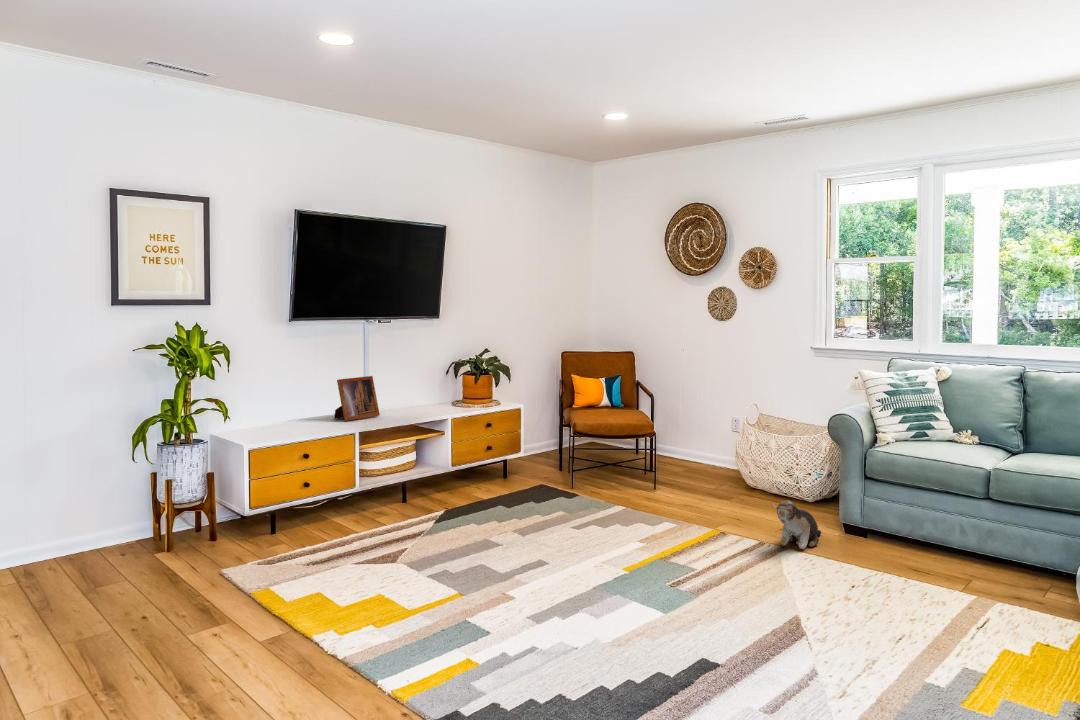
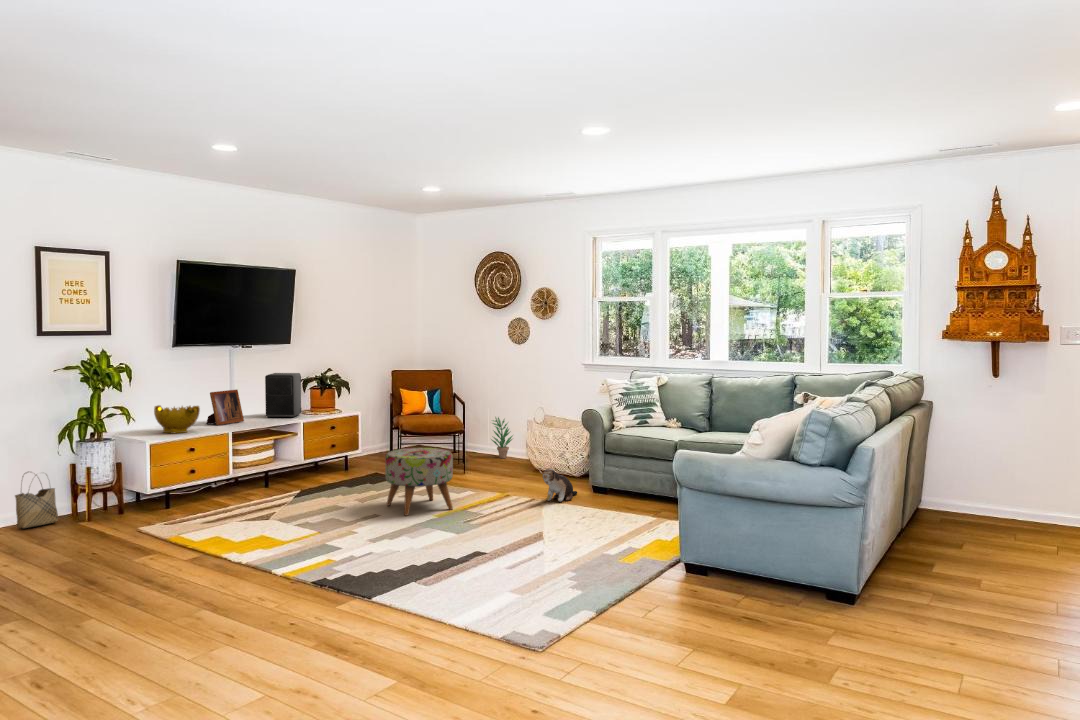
speaker: none [407,355,452,412] -> present [265,373,302,418]
decorative bowl: none [263,396,320,434] -> present [154,405,200,434]
potted plant: none [681,412,712,465] -> present [491,417,512,458]
ottoman: none [554,463,648,564] -> present [385,448,453,516]
woven basket: none [80,481,138,557] -> present [15,473,58,528]

